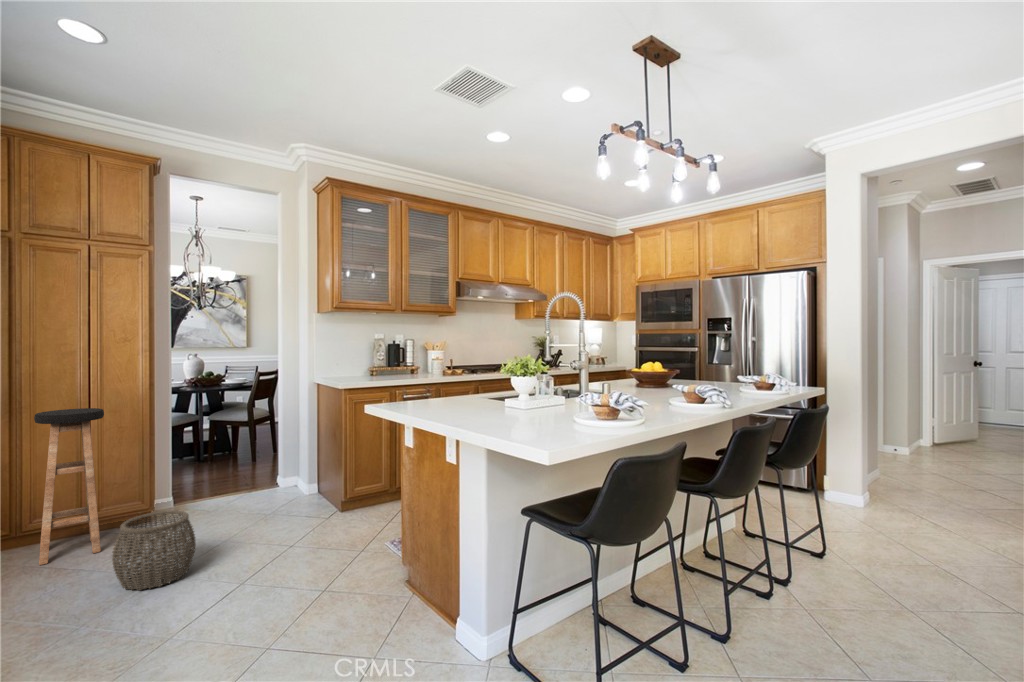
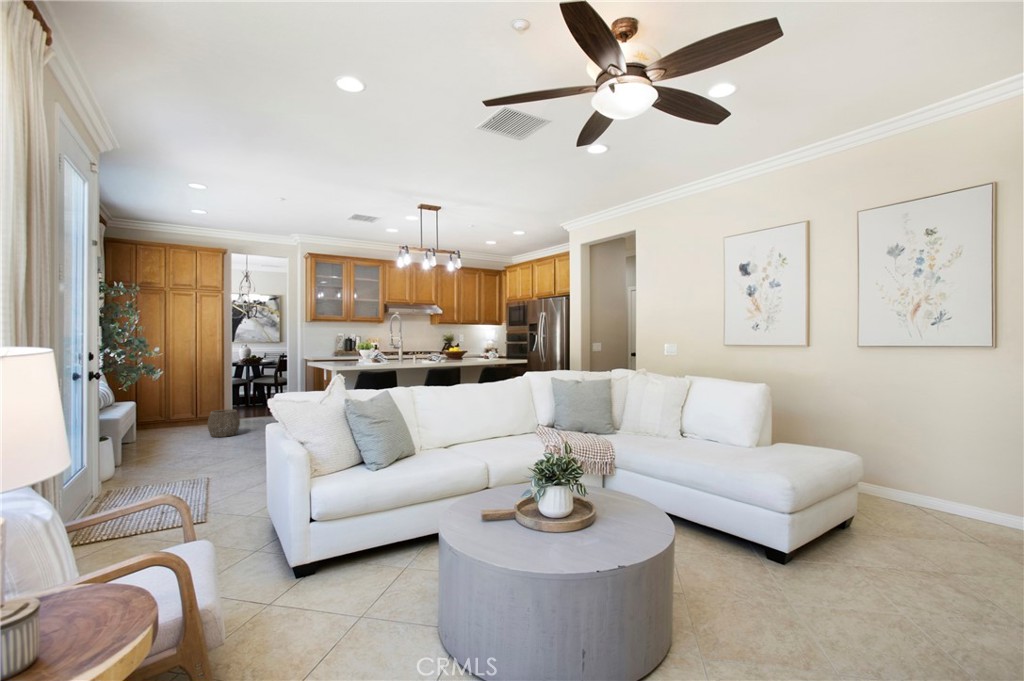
bar stool: present [34,408,104,565] -> none [175,367,202,432]

